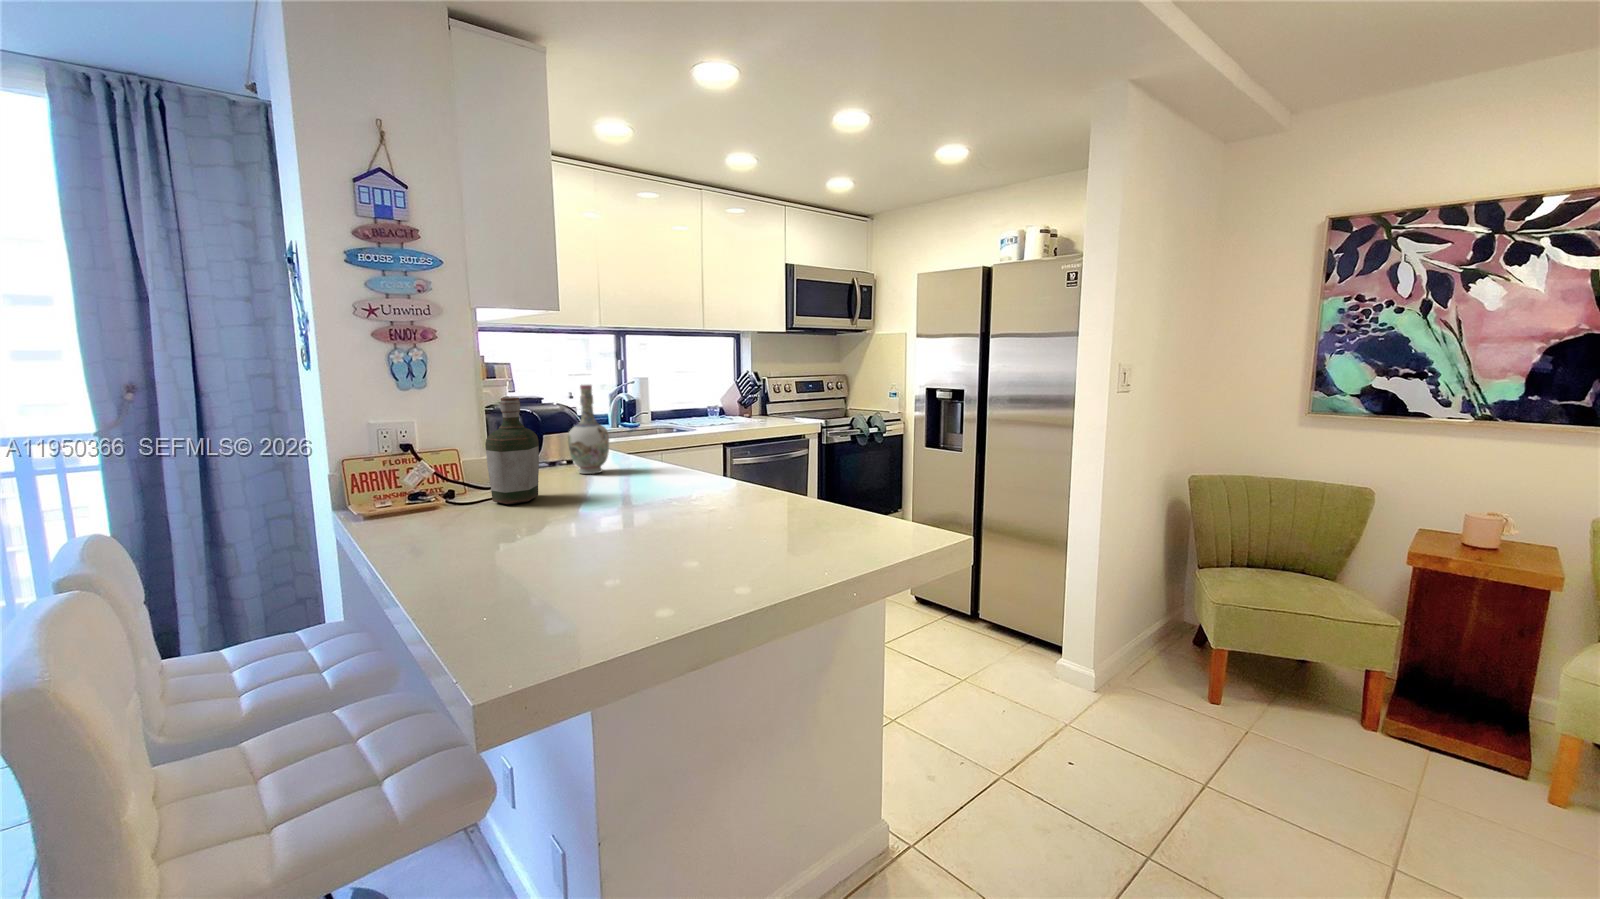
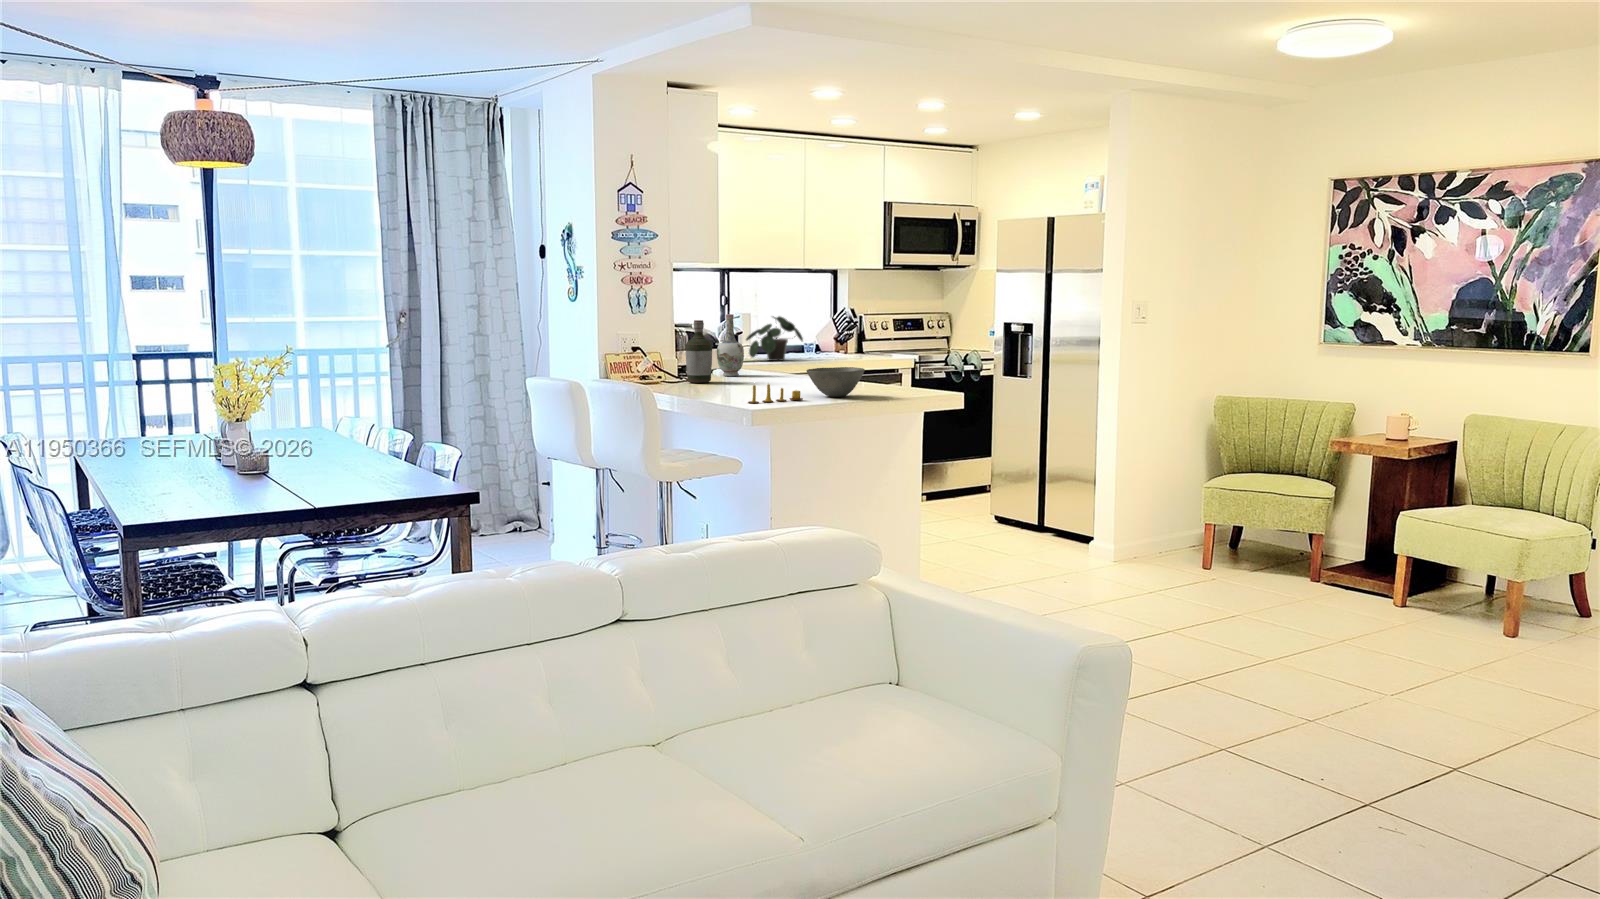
potted plant: none [640,382,704,432] -> present [746,316,803,361]
bowl: none [682,497,806,571] -> present [806,367,865,397]
candle: none [508,577,669,646] -> present [749,384,803,403]

